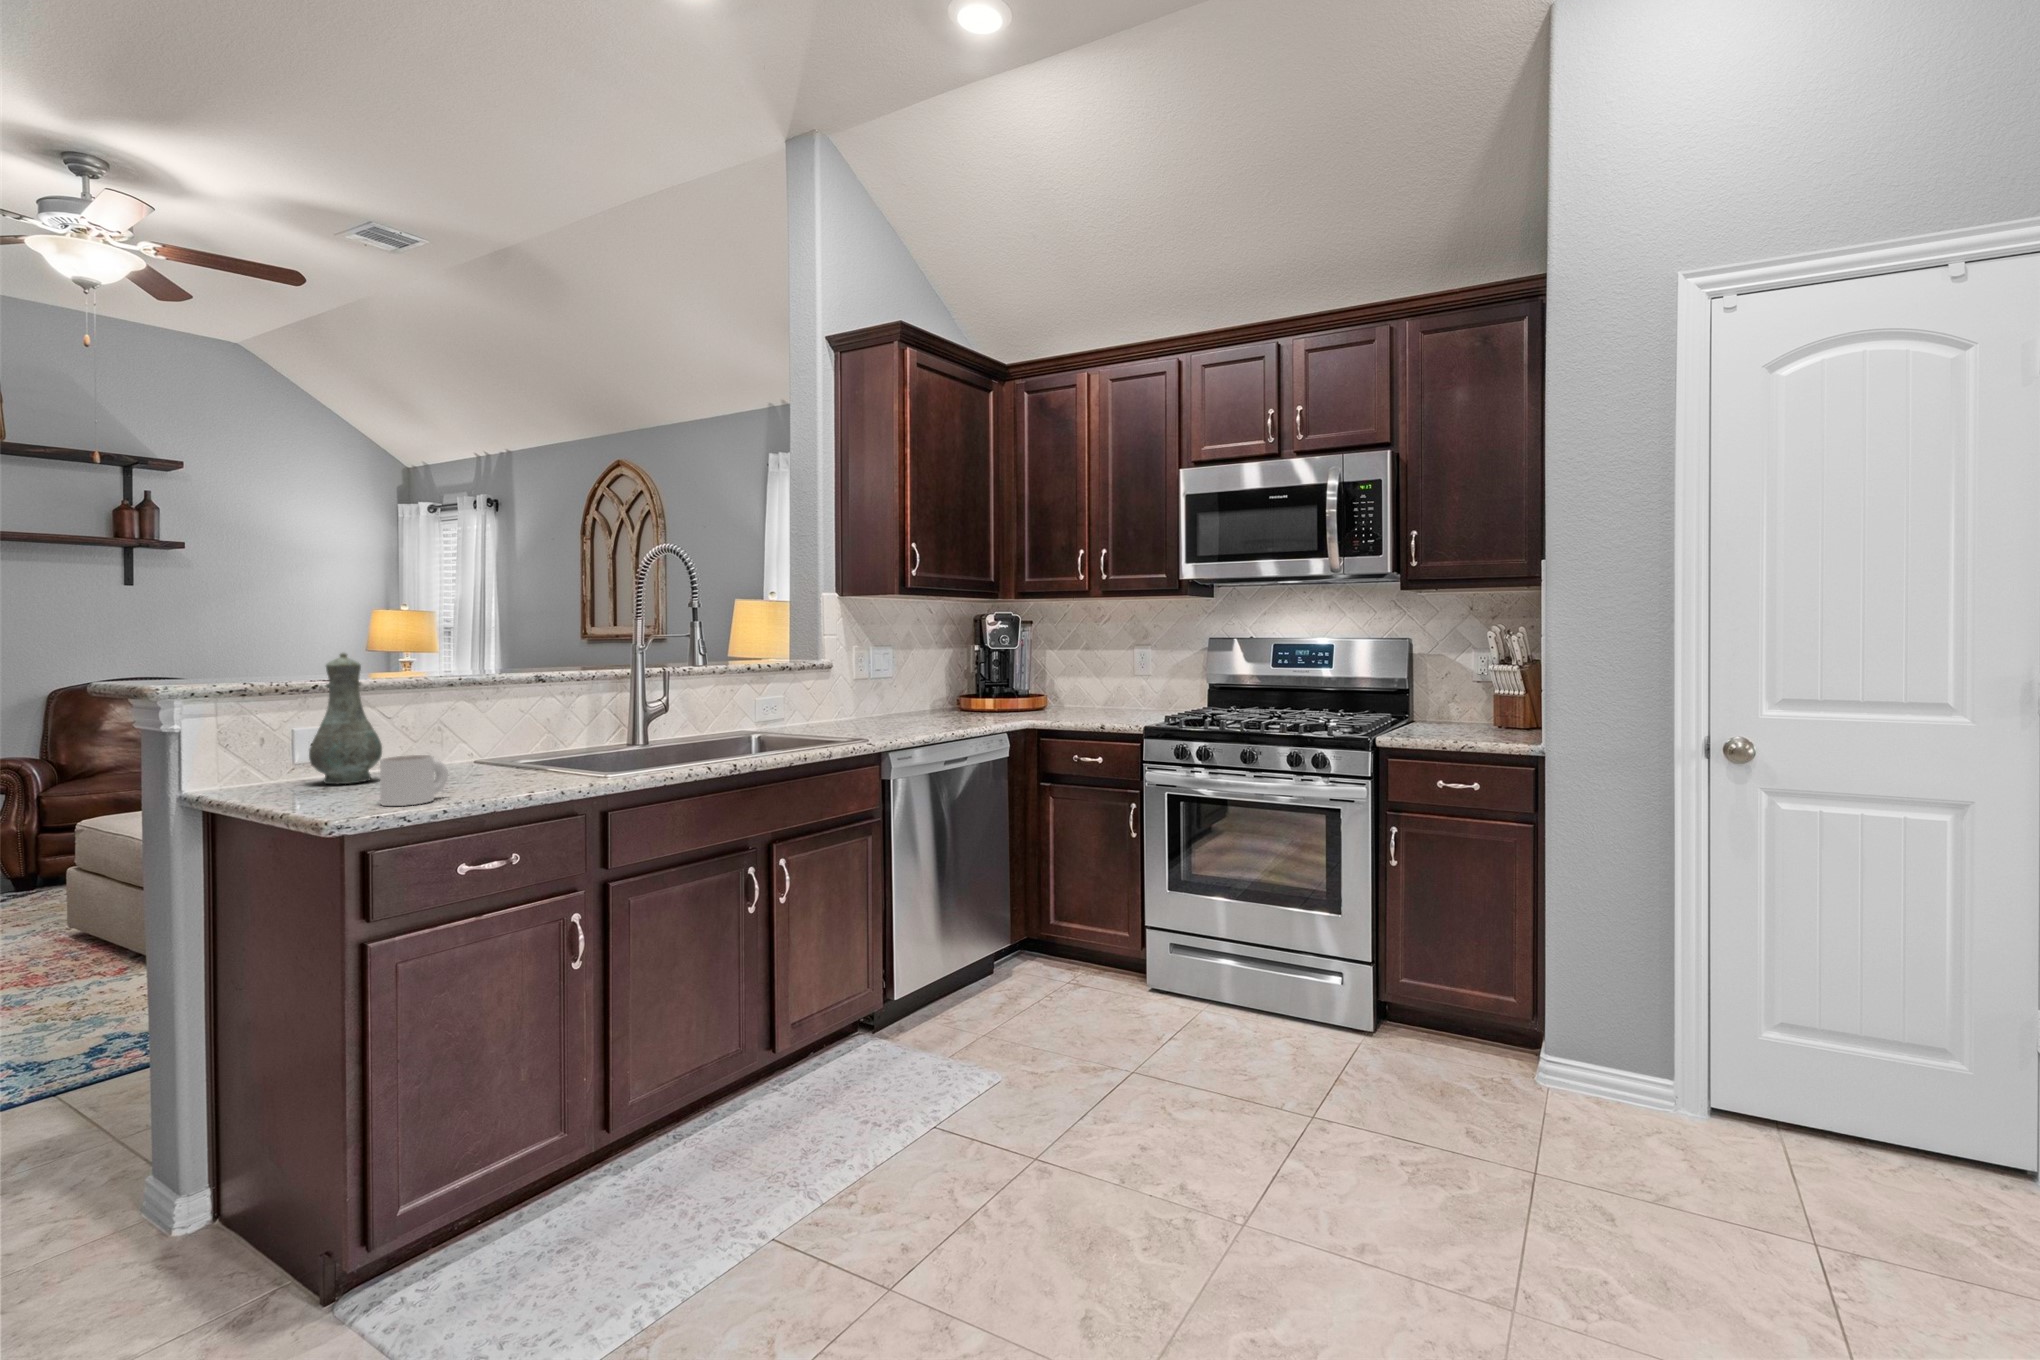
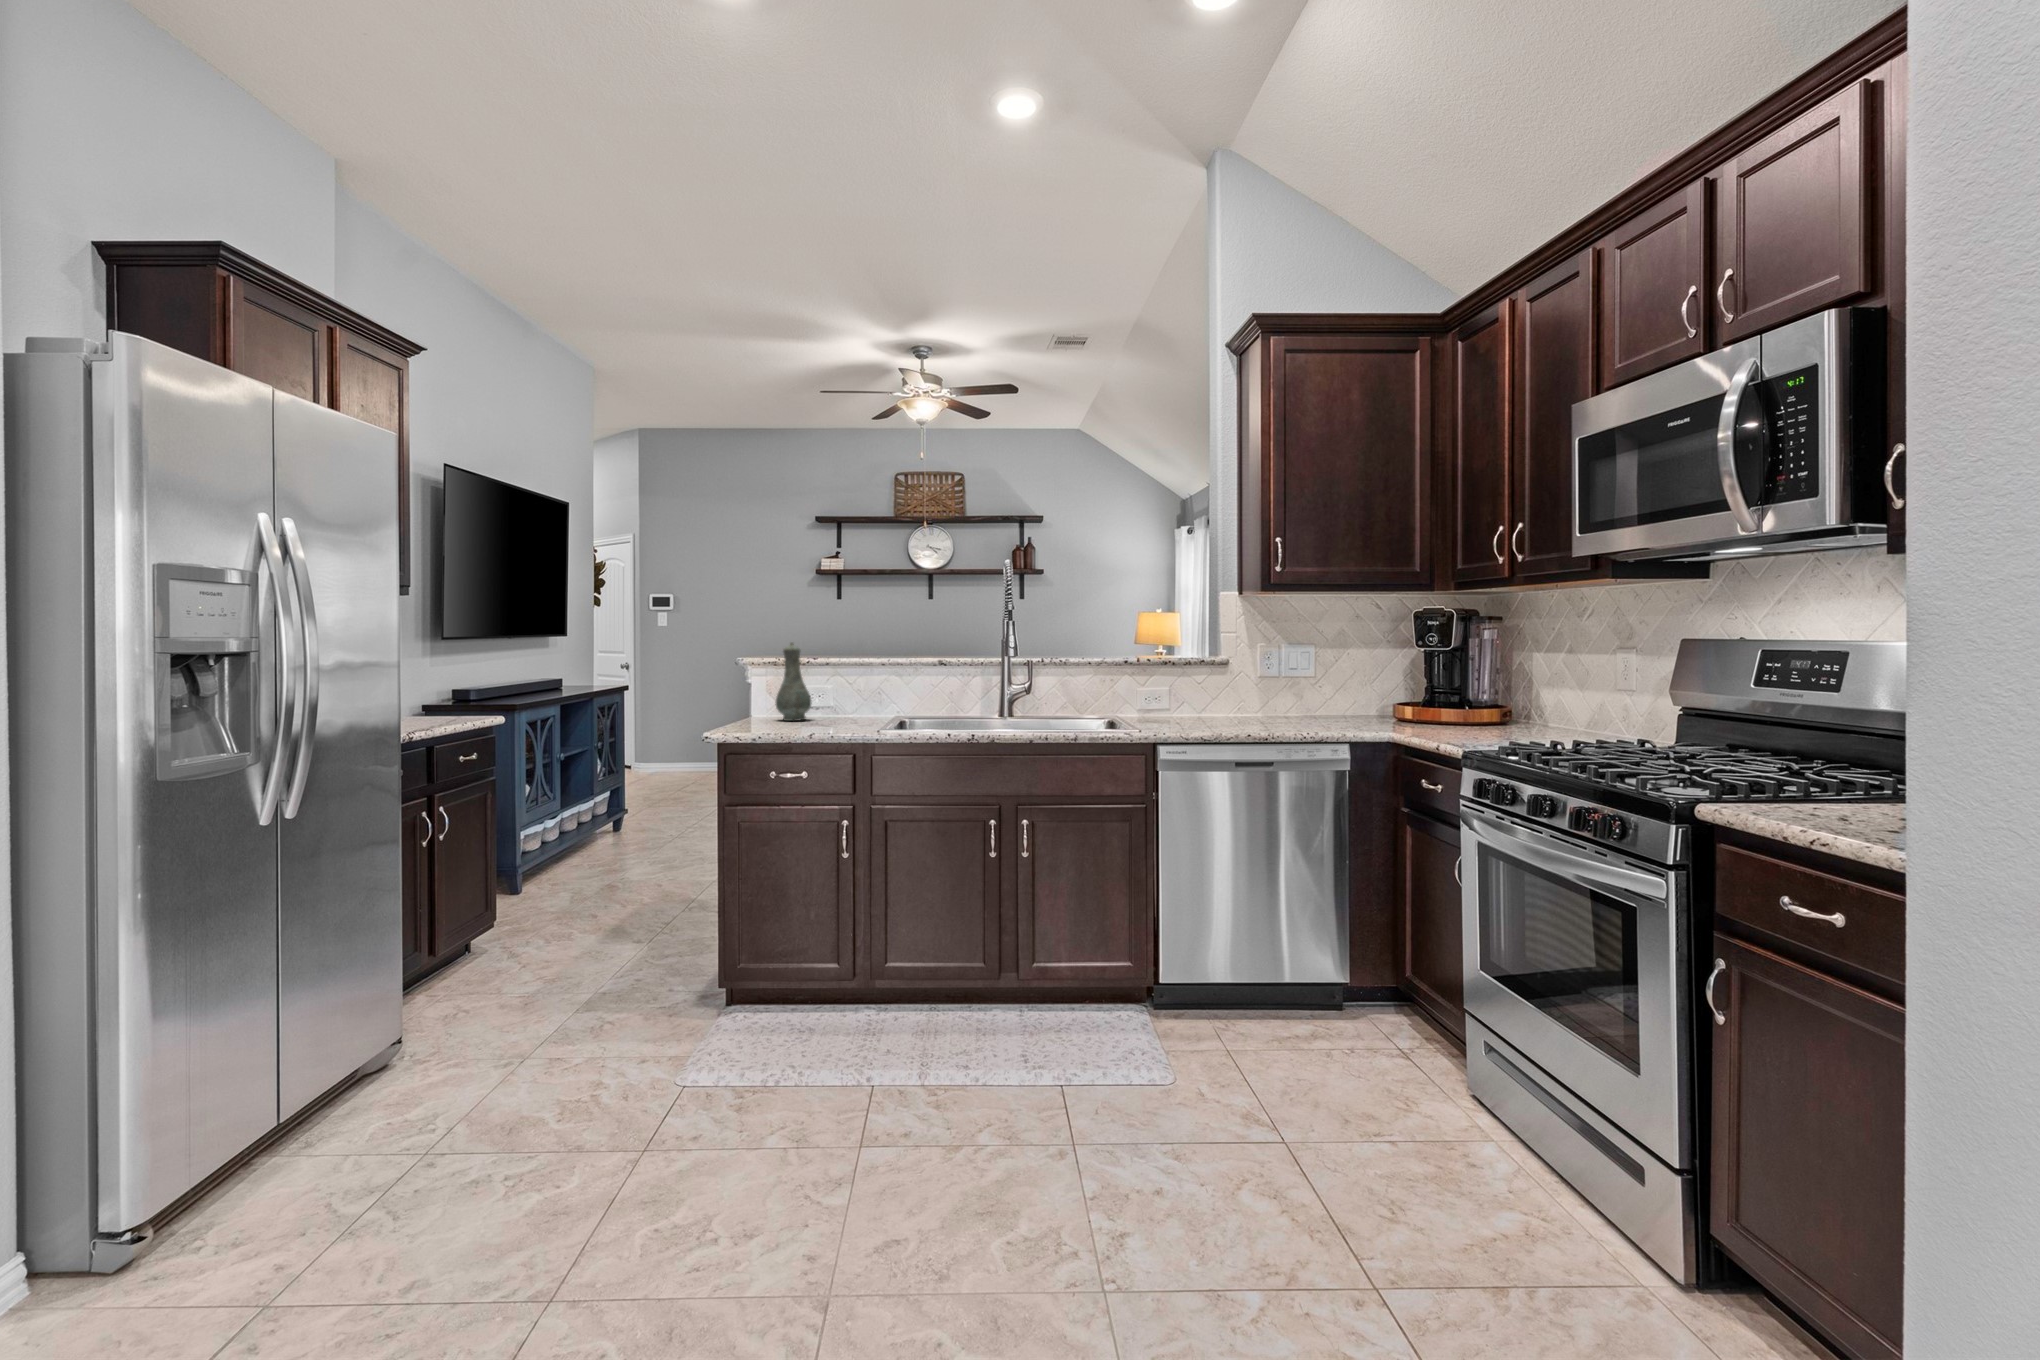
mug: present [380,755,448,806] -> none [737,703,776,732]

